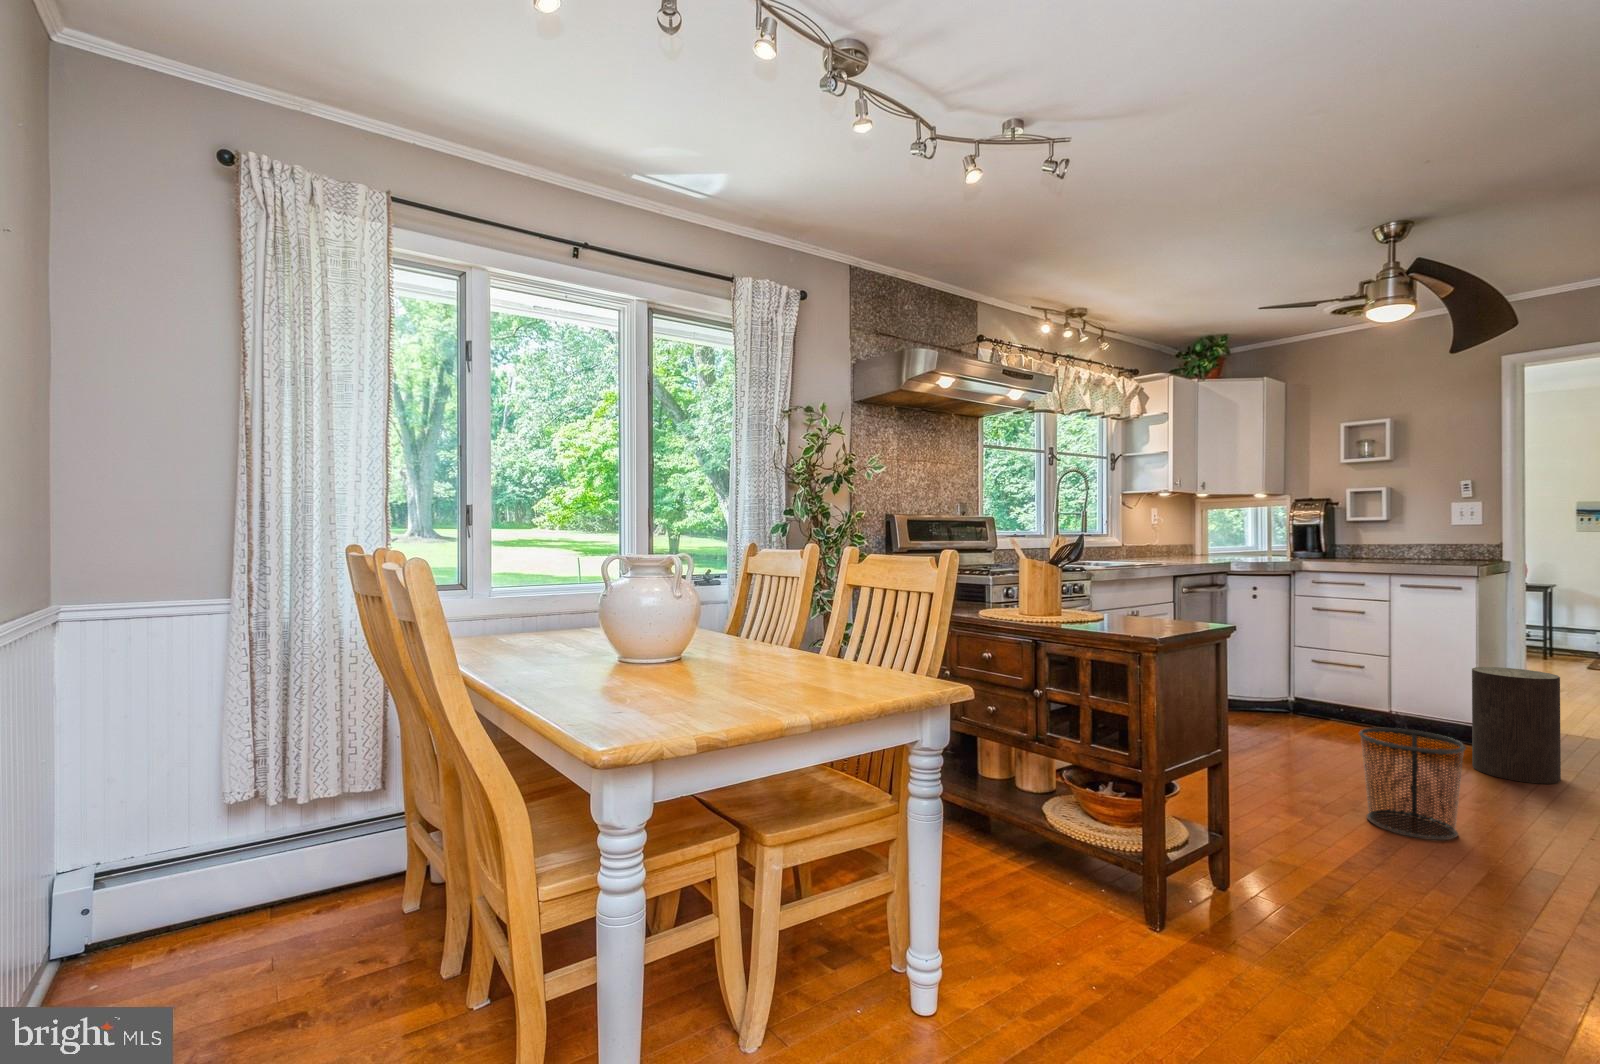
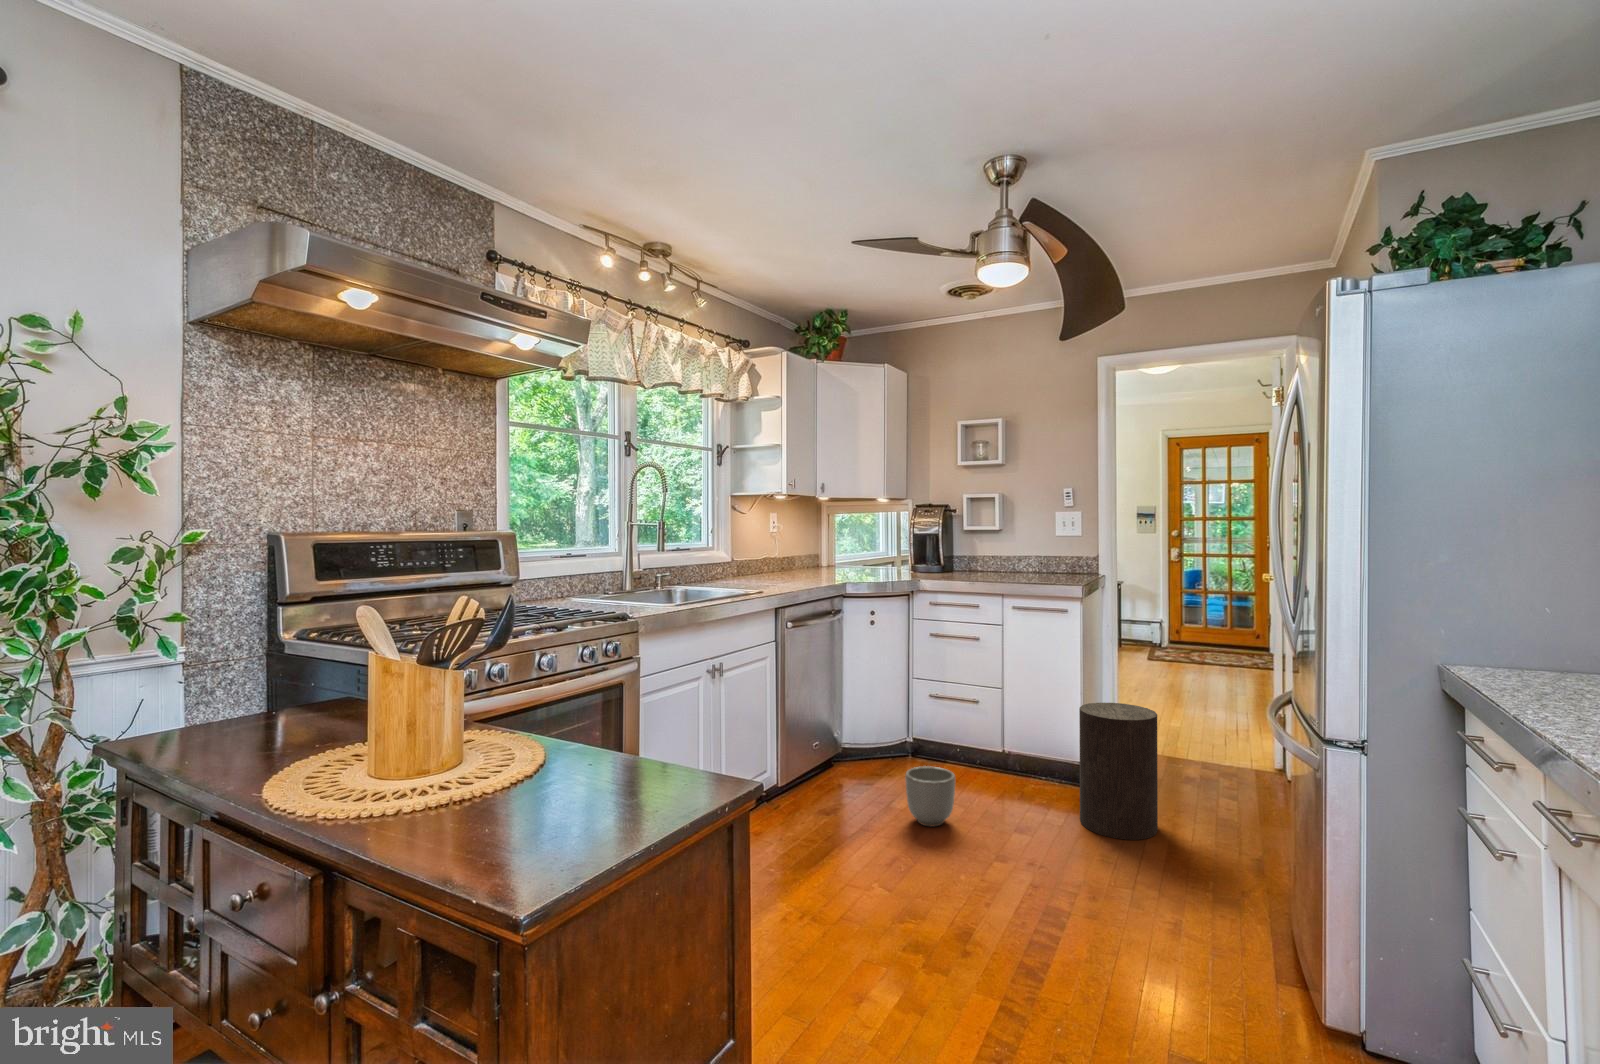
planter: none [1293,707,1341,753] -> present [905,766,955,826]
waste bin: present [1359,727,1466,840] -> none [969,823,1087,992]

